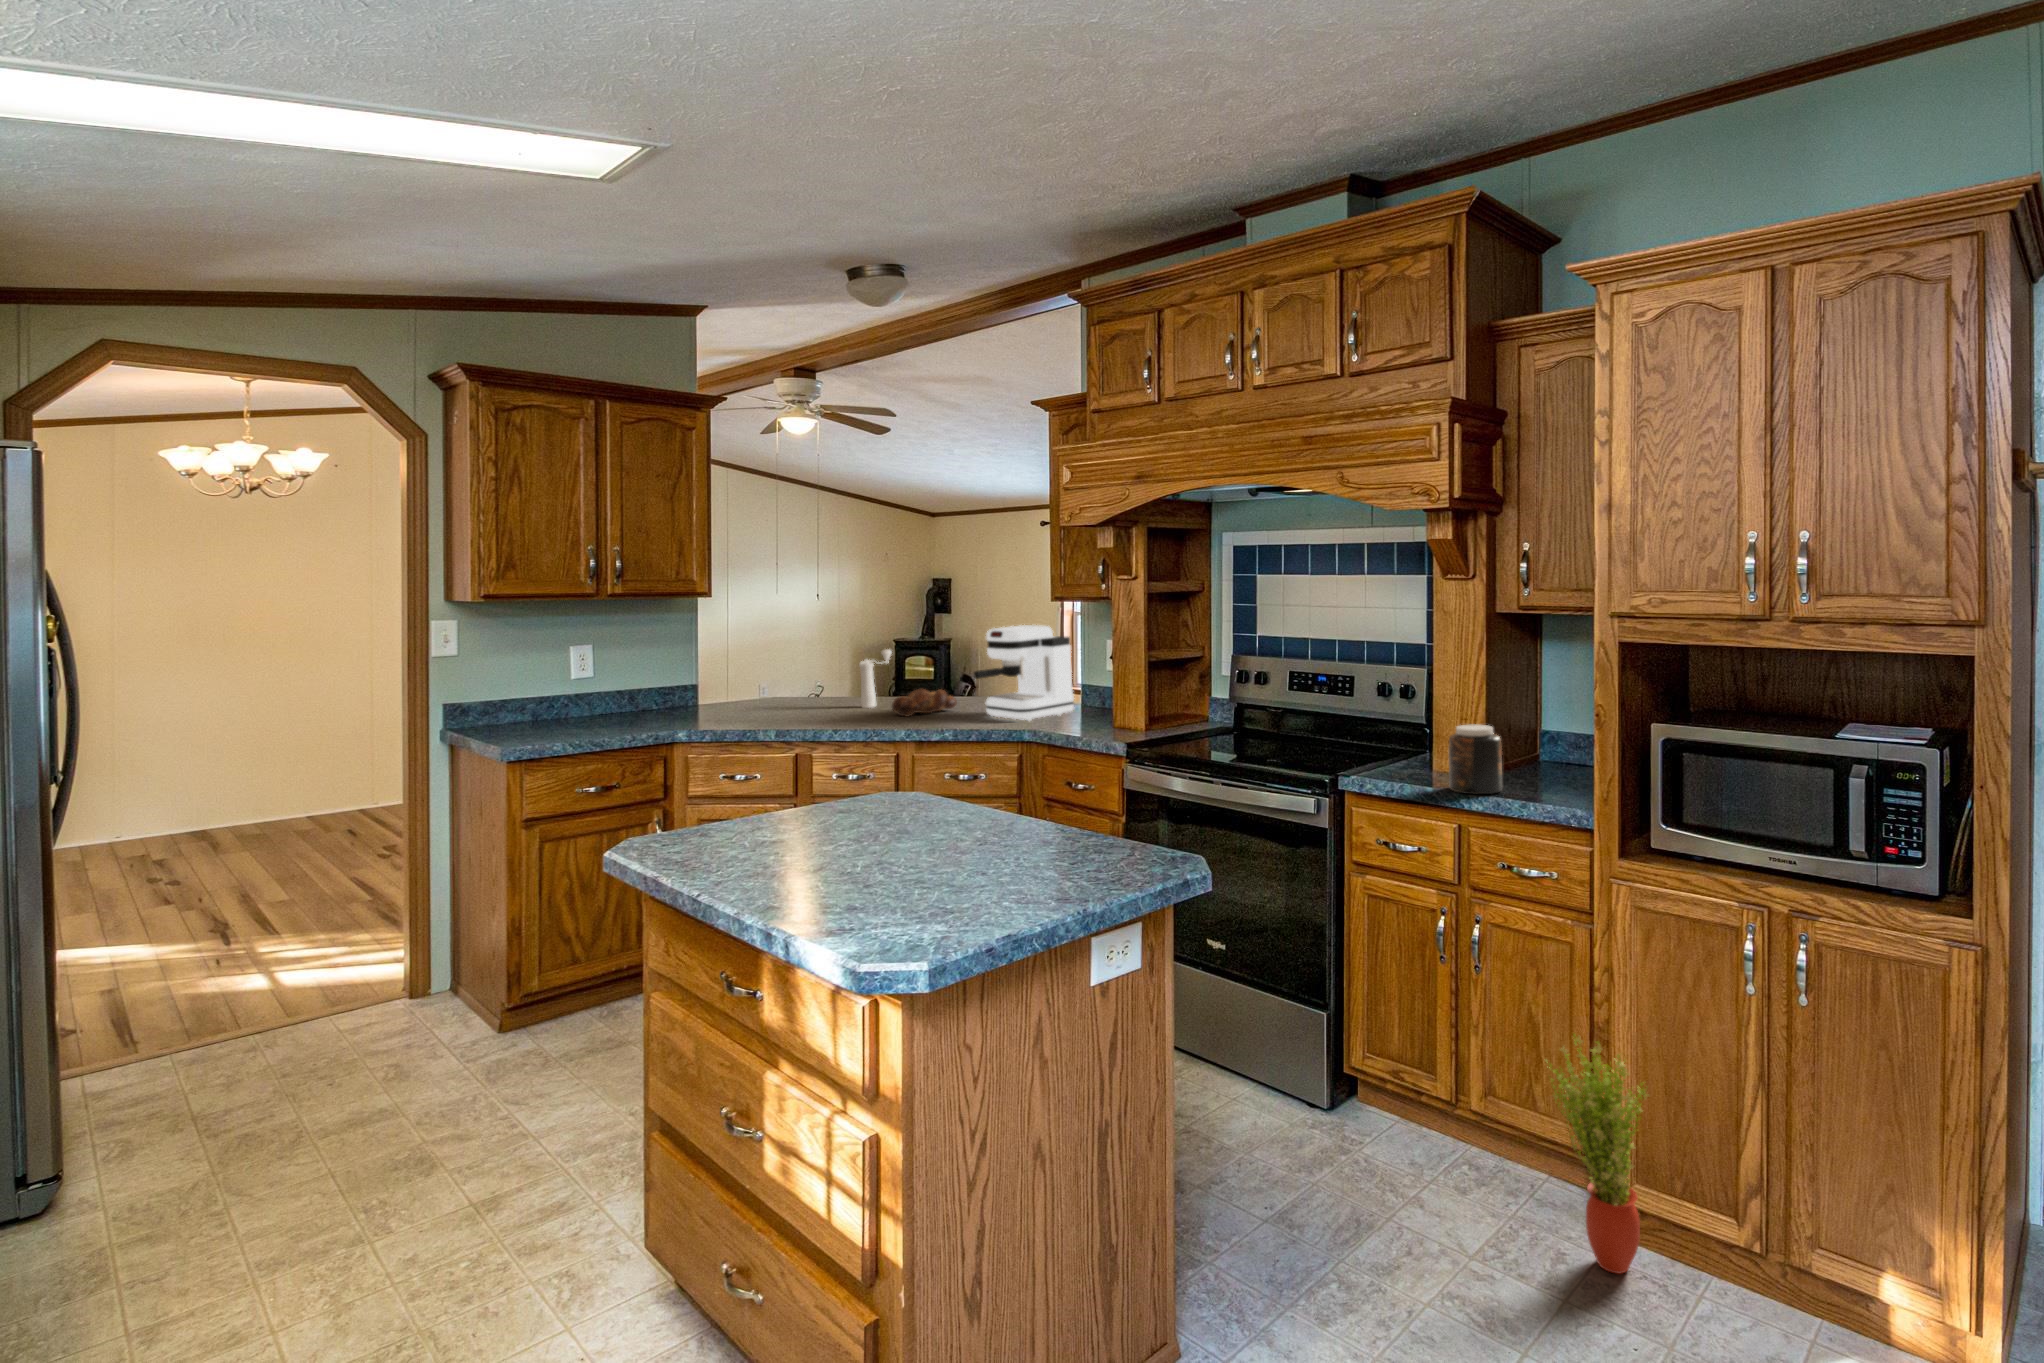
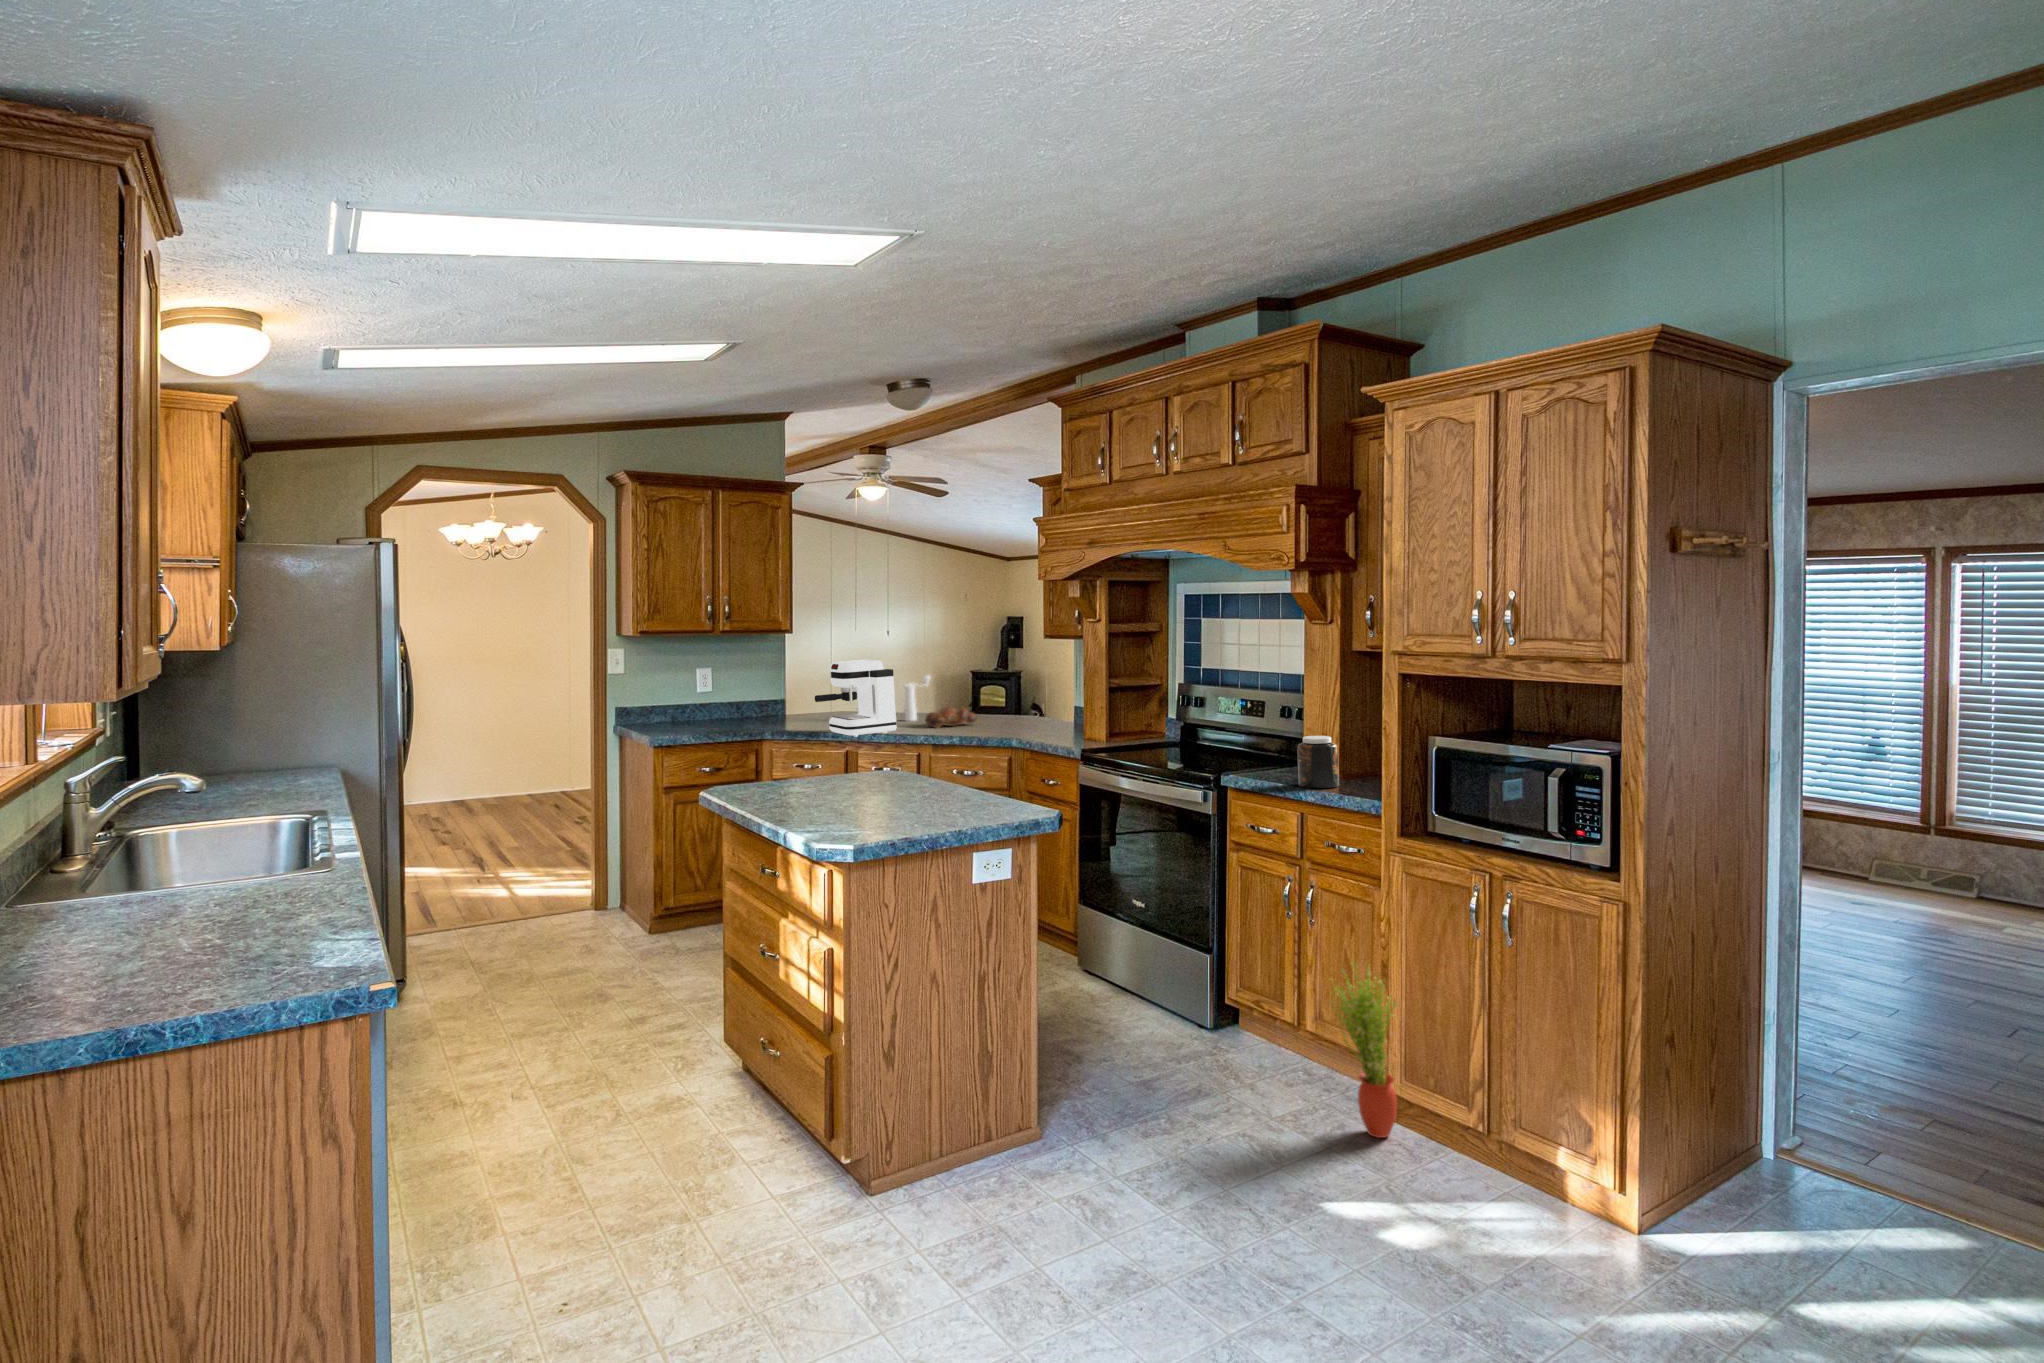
coffee maker: present [974,625,1074,721] -> present [815,660,897,737]

